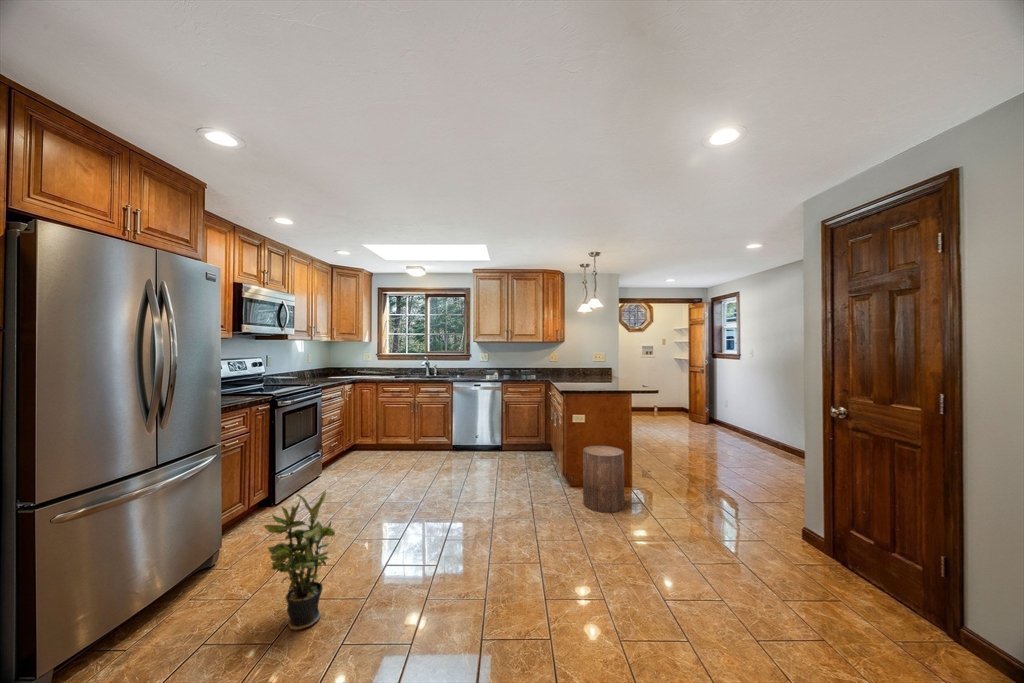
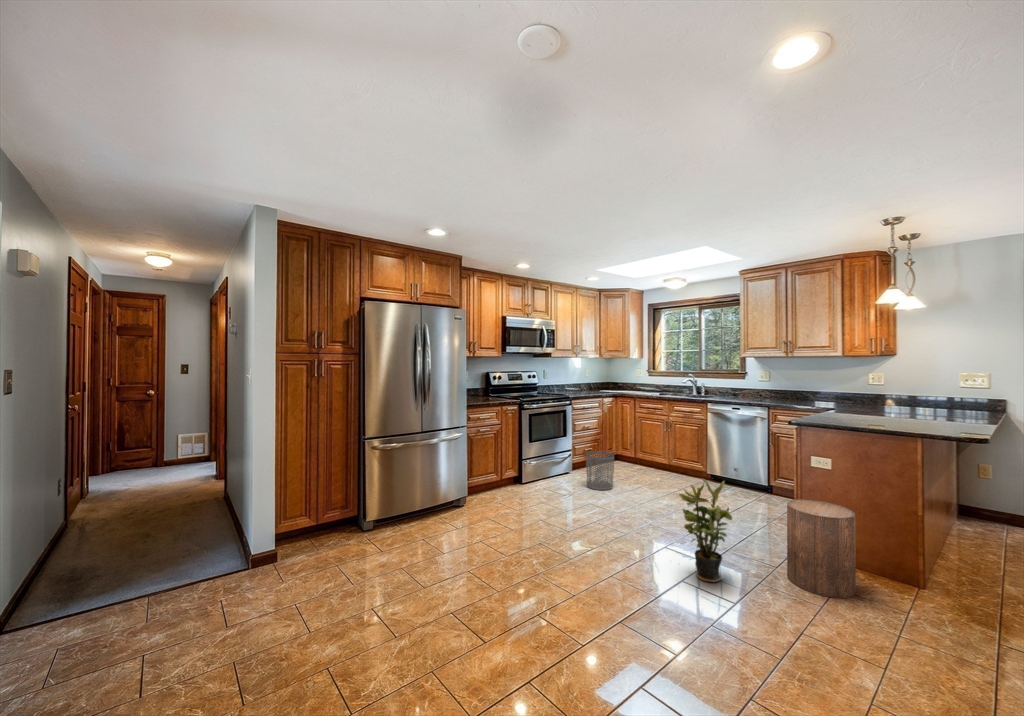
waste bin: none [356,442,389,485] -> present [586,451,614,490]
potted plant: present [264,491,335,631] -> present [679,478,732,582]

